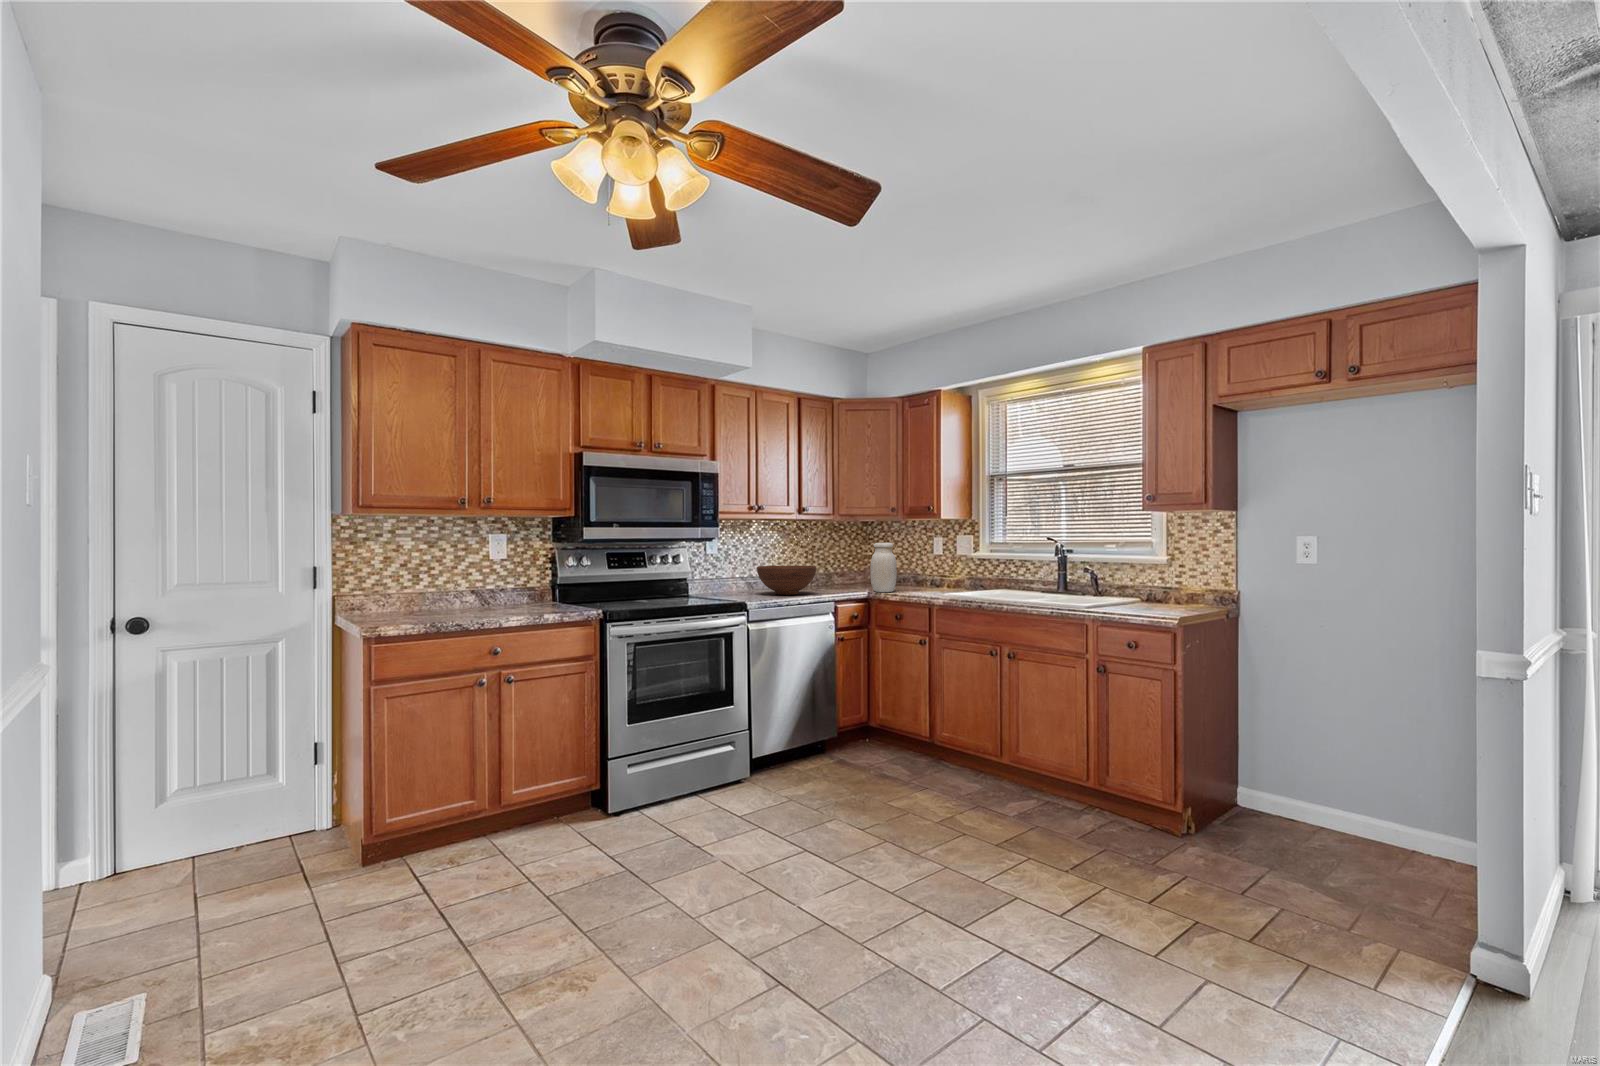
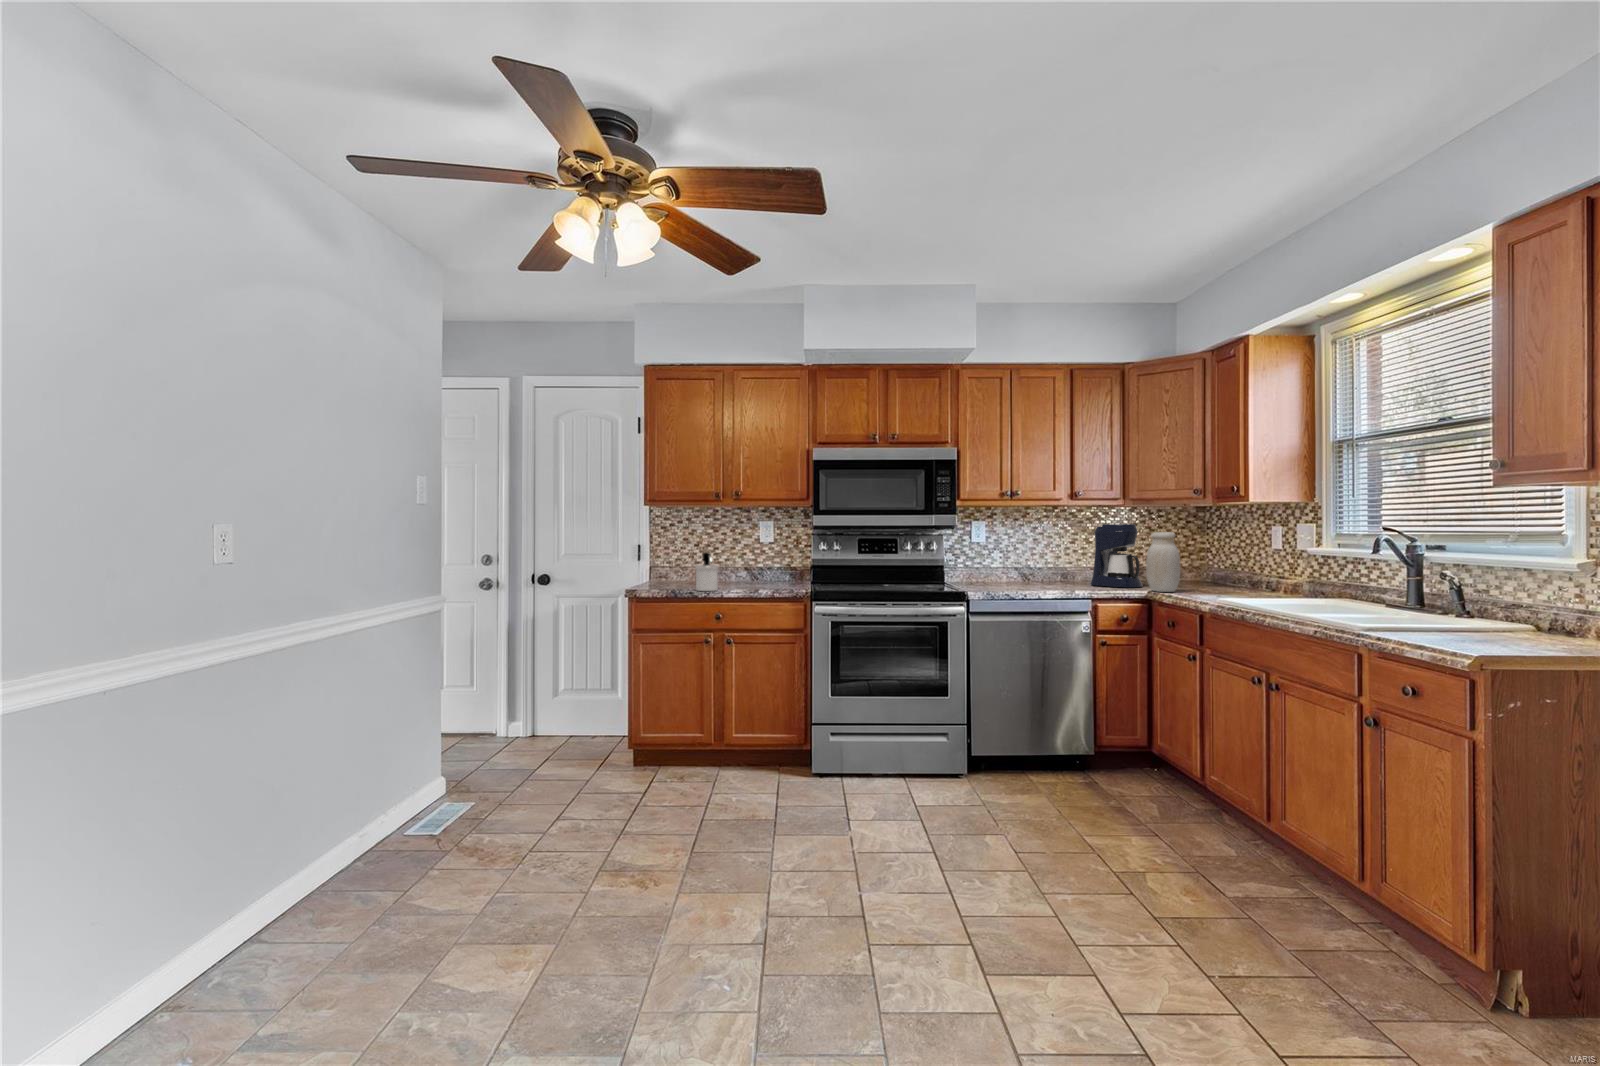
coffee maker: none [816,536,856,590] -> present [1091,524,1143,588]
fruit bowl: present [757,566,816,595] -> none [1005,556,1073,588]
soap dispenser: none [461,573,497,621] -> present [695,553,718,591]

